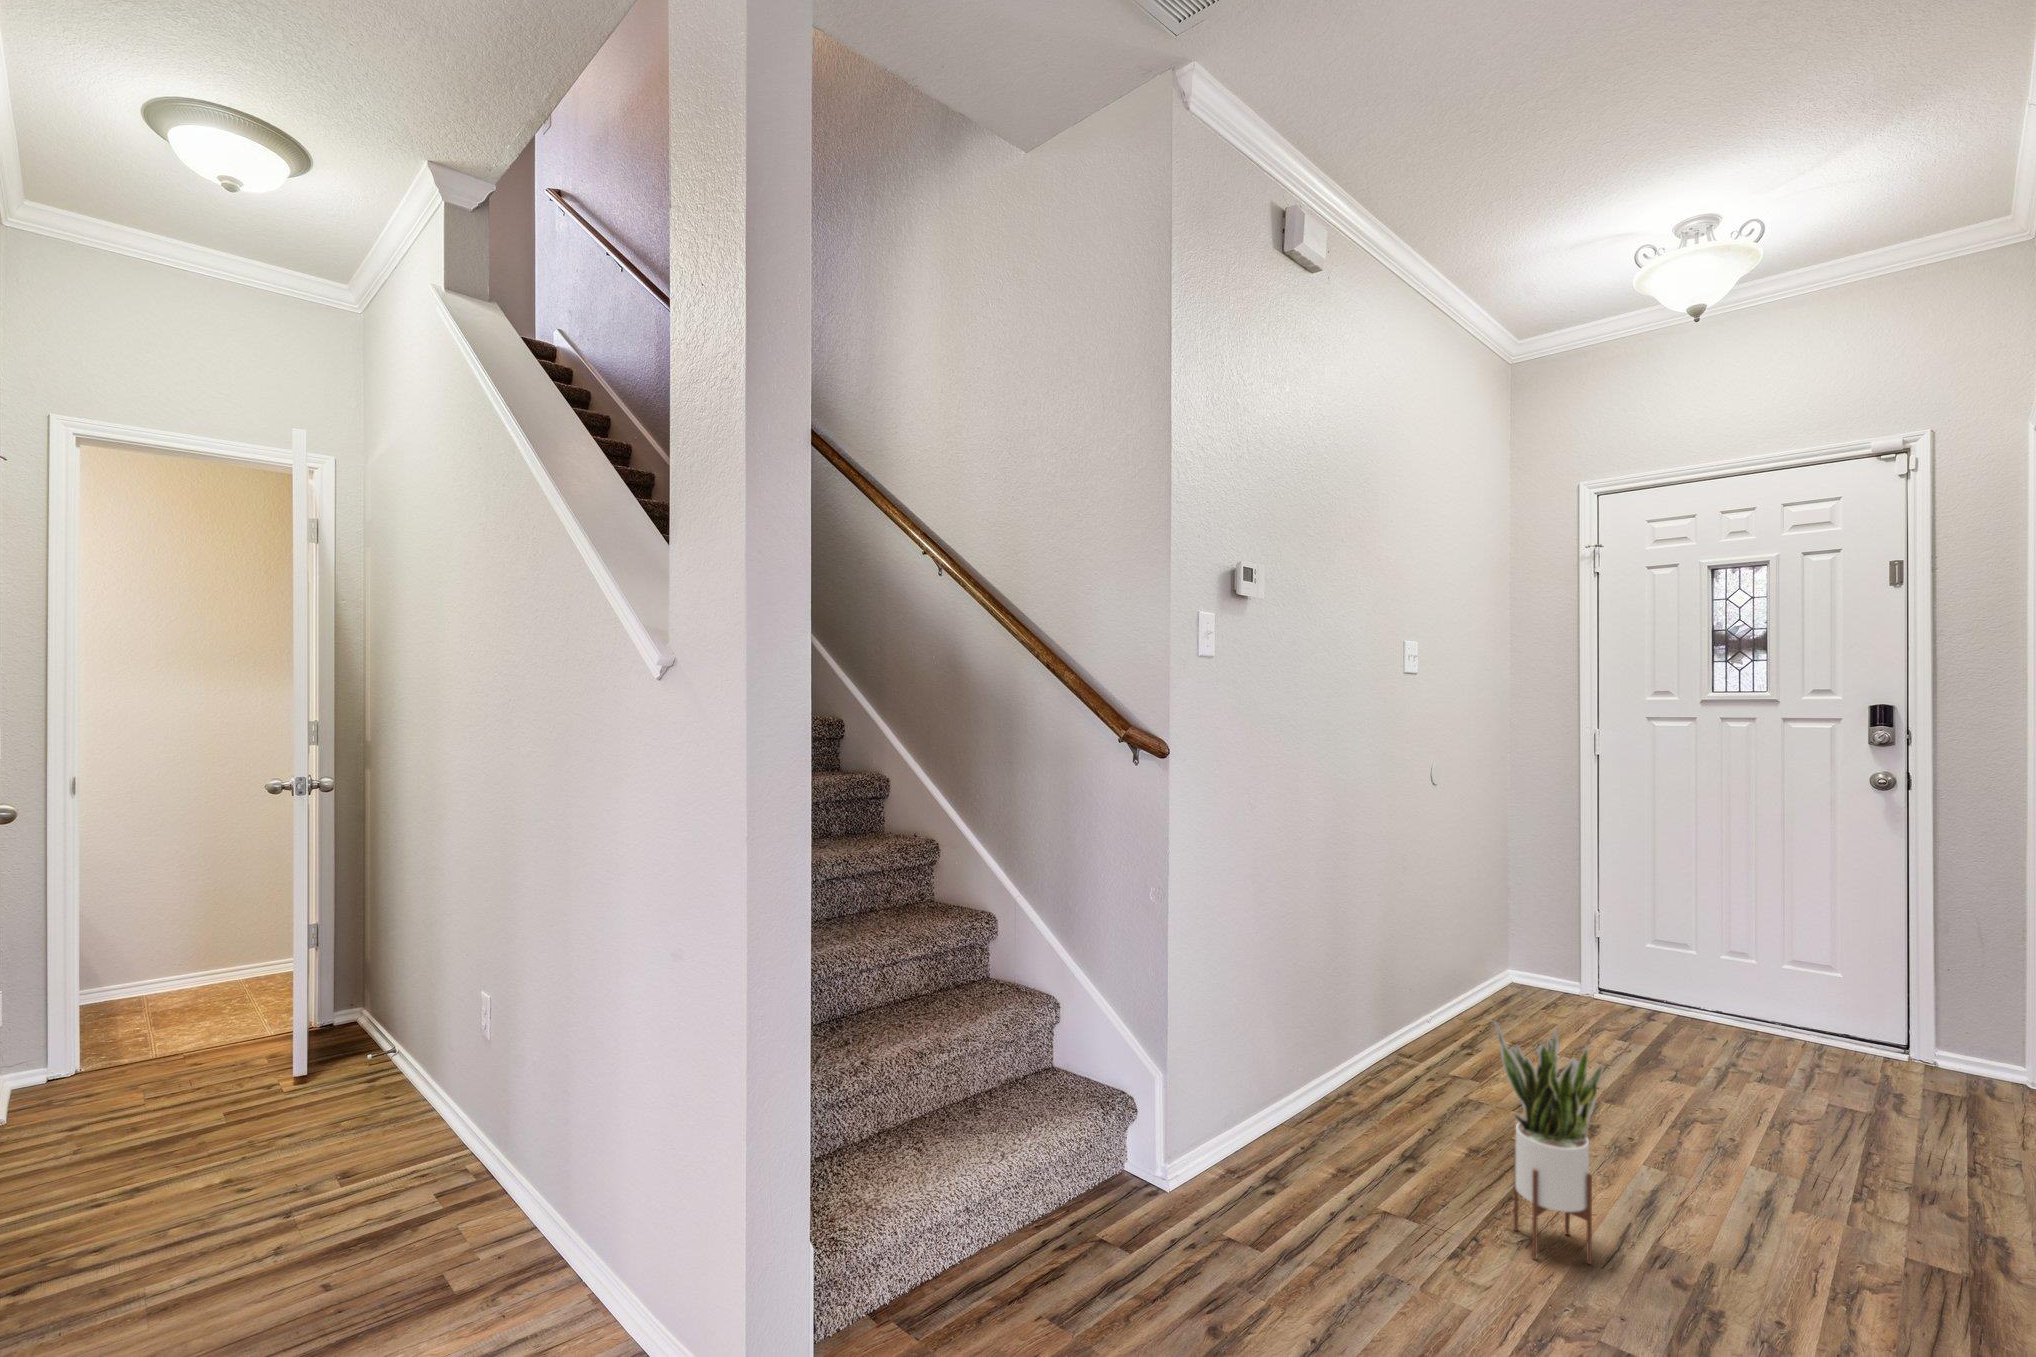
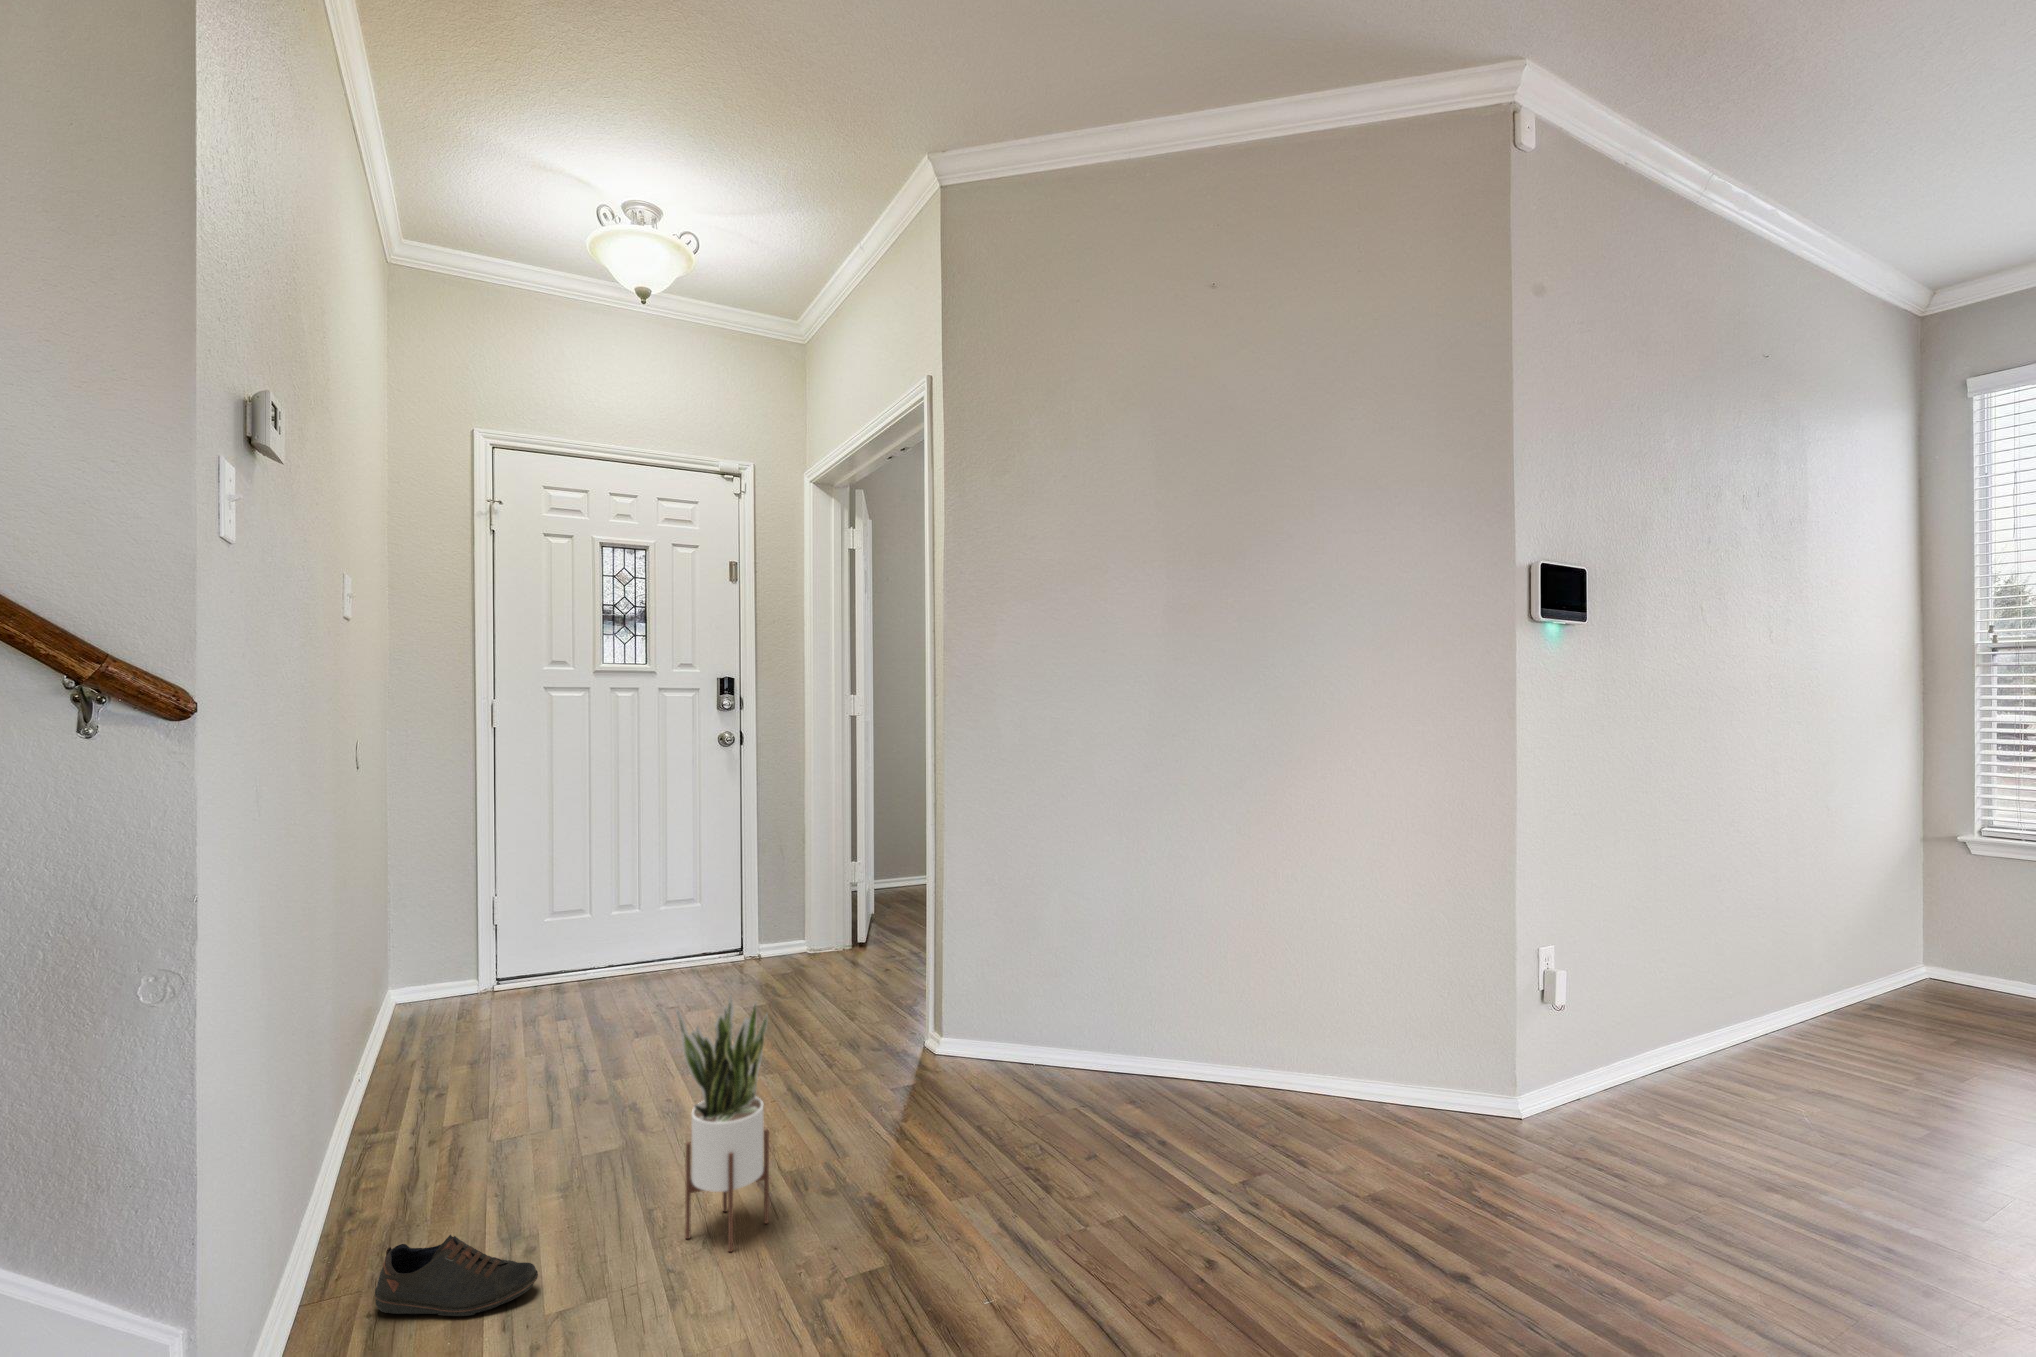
shoe: none [1304,1106,1391,1184] -> present [375,1235,538,1316]

